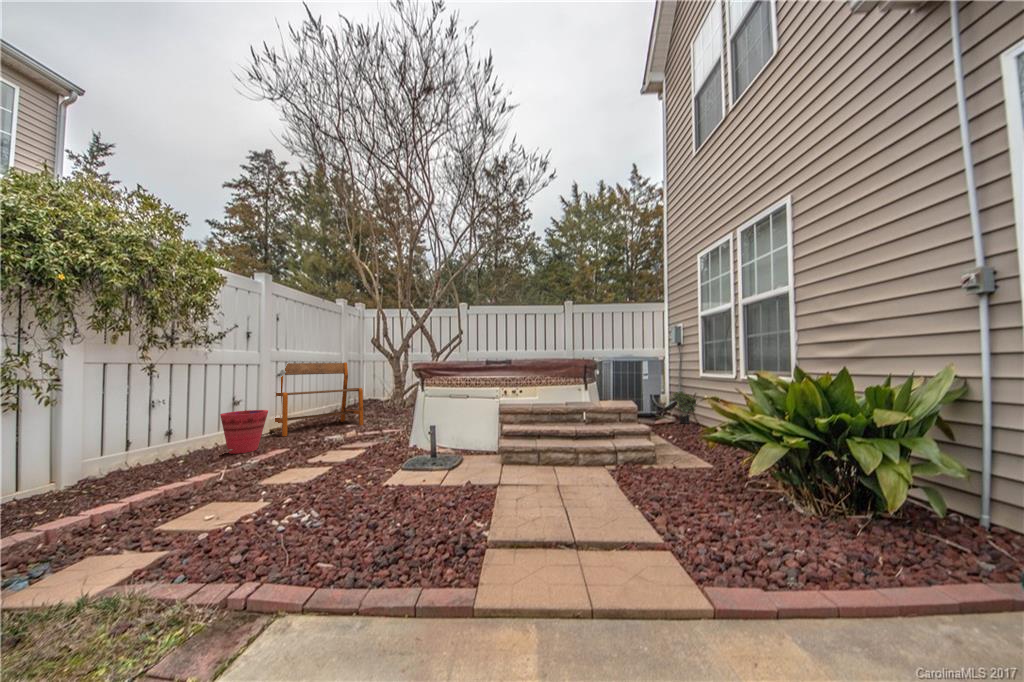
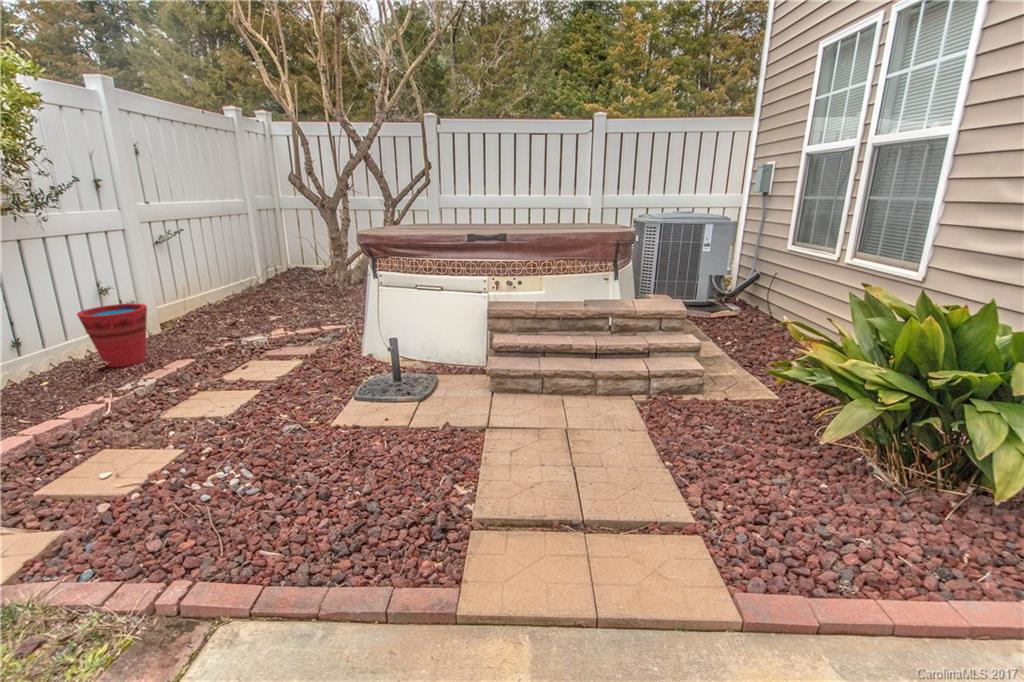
bench: present [275,362,363,436] -> none [142,218,291,336]
potted plant: present [670,391,697,424] -> none [743,271,785,319]

